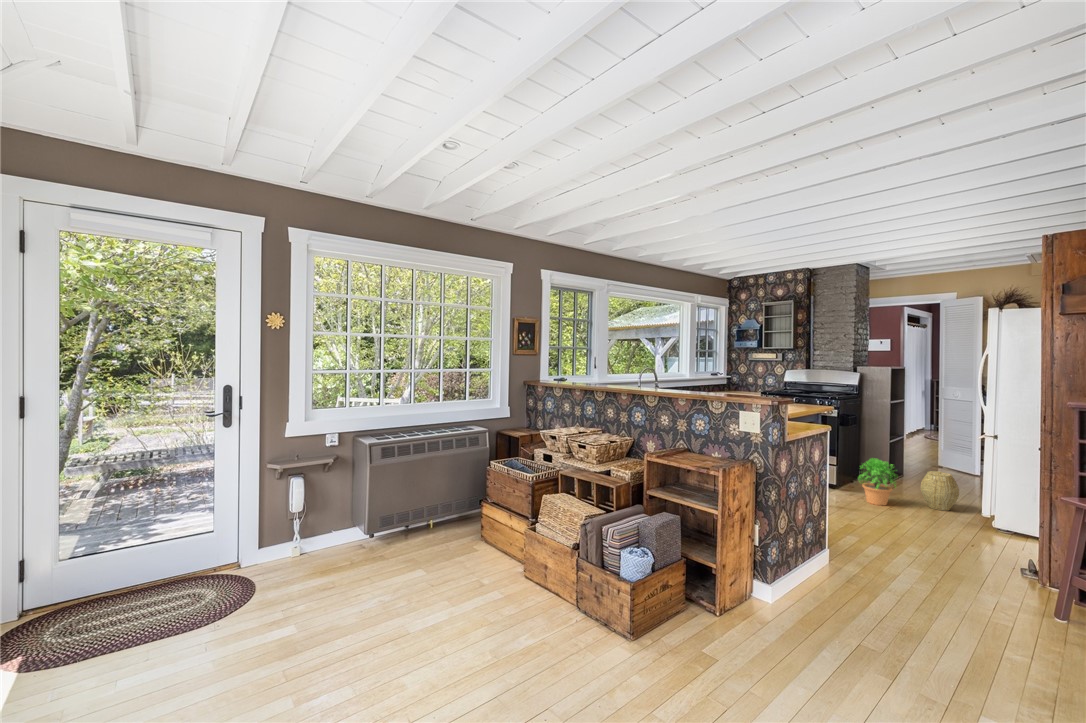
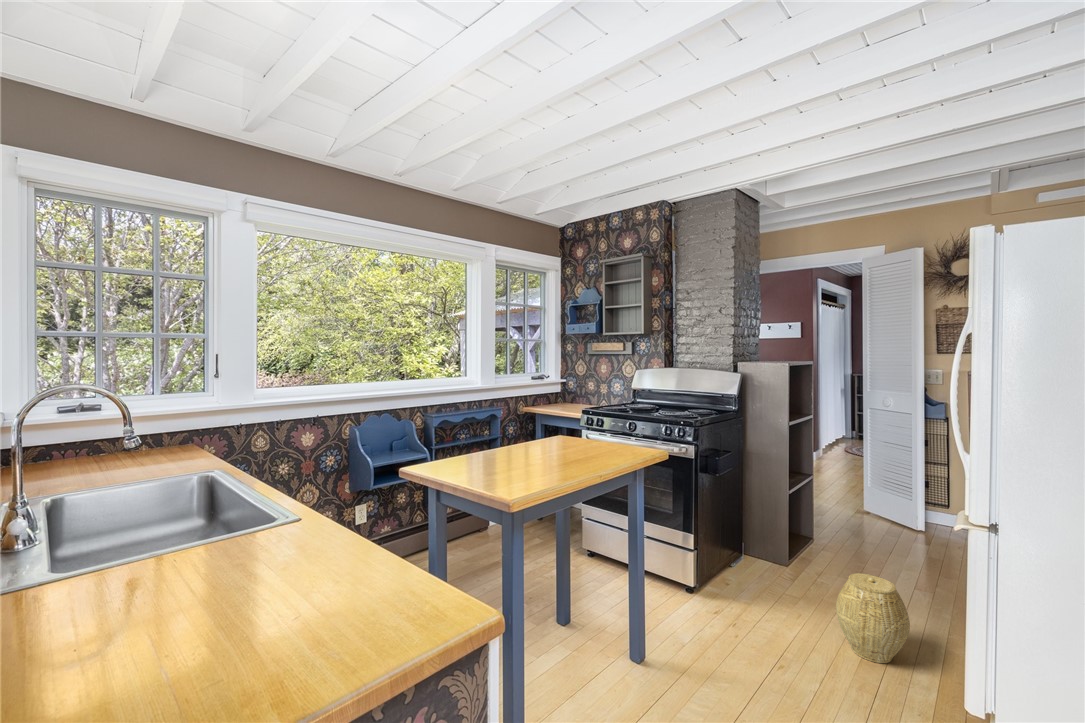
potted plant: present [859,458,896,505] -> none [716,550,800,654]

